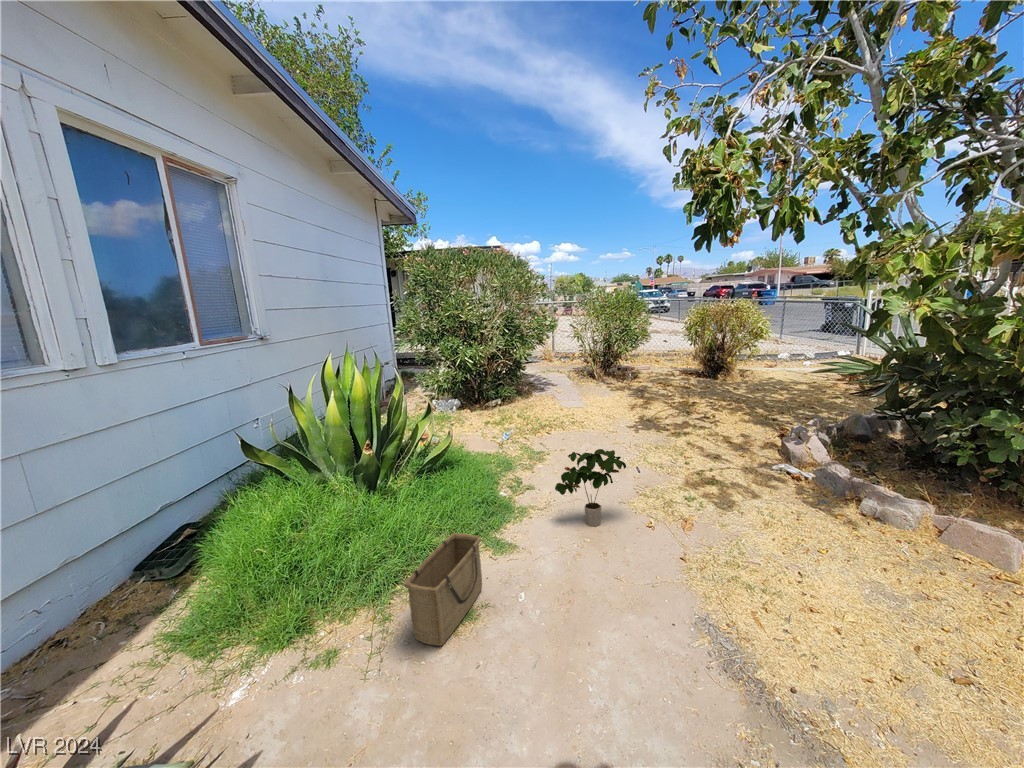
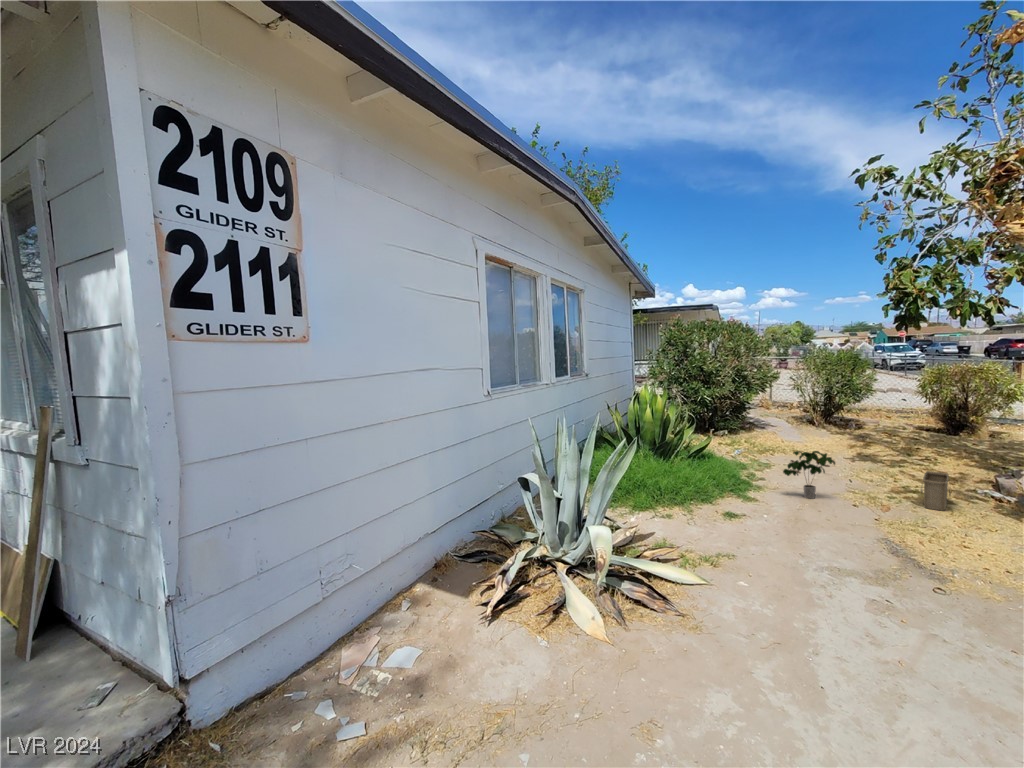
basket: present [404,533,482,646] -> present [921,471,951,511]

